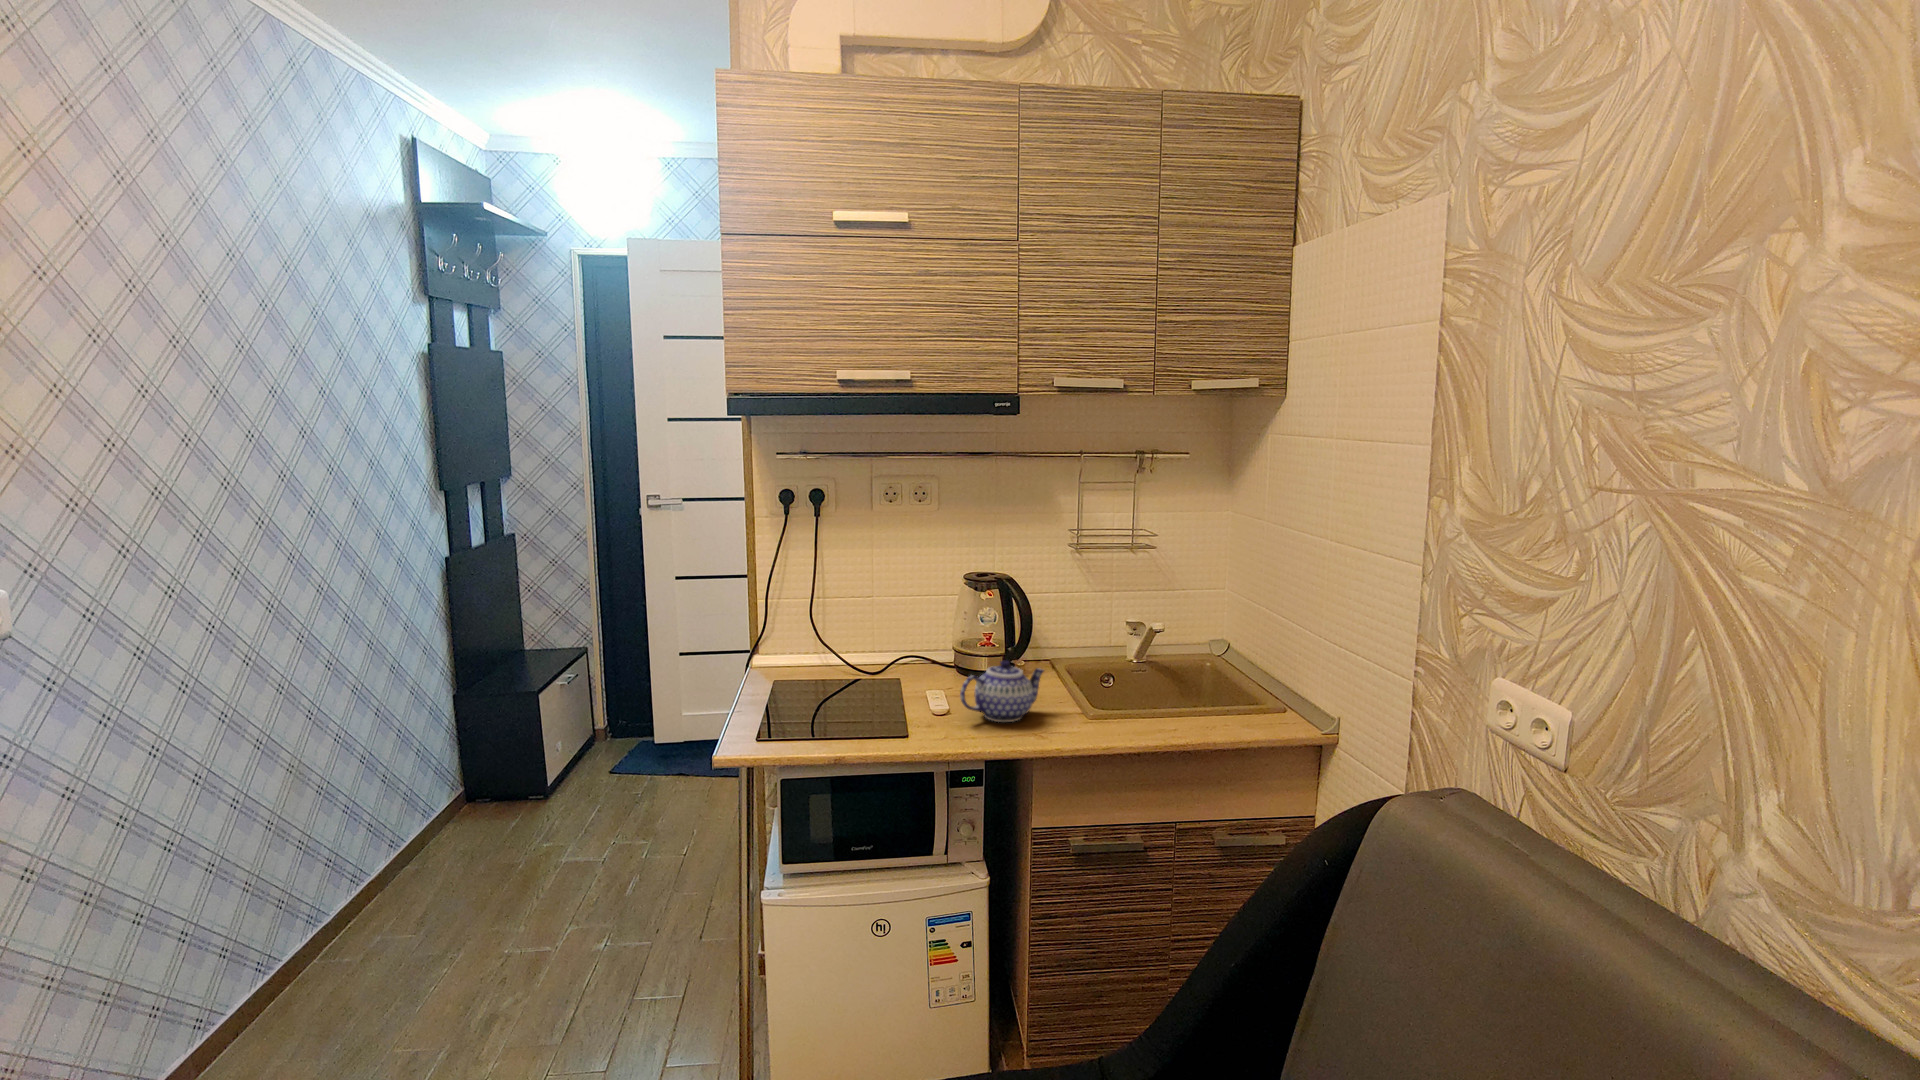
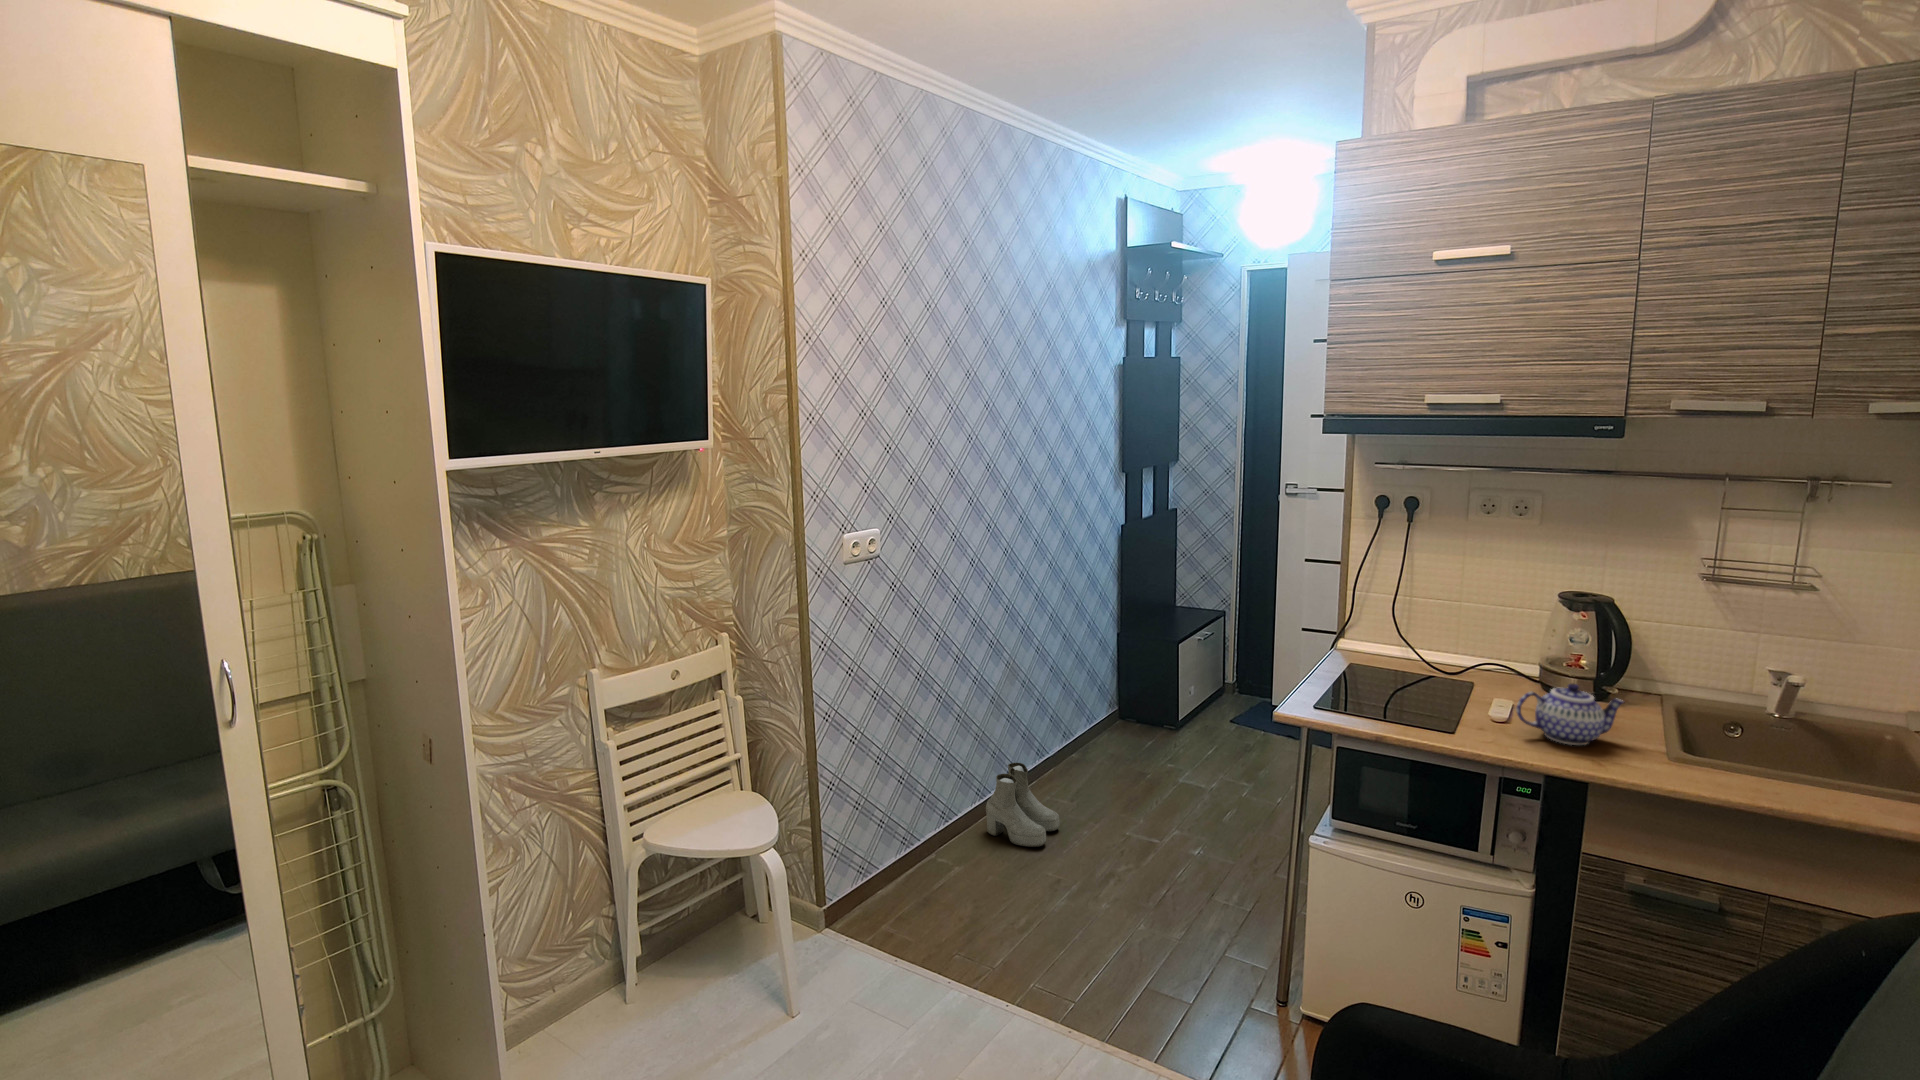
boots: none [272,908,401,1031] -> present [986,763,1060,847]

